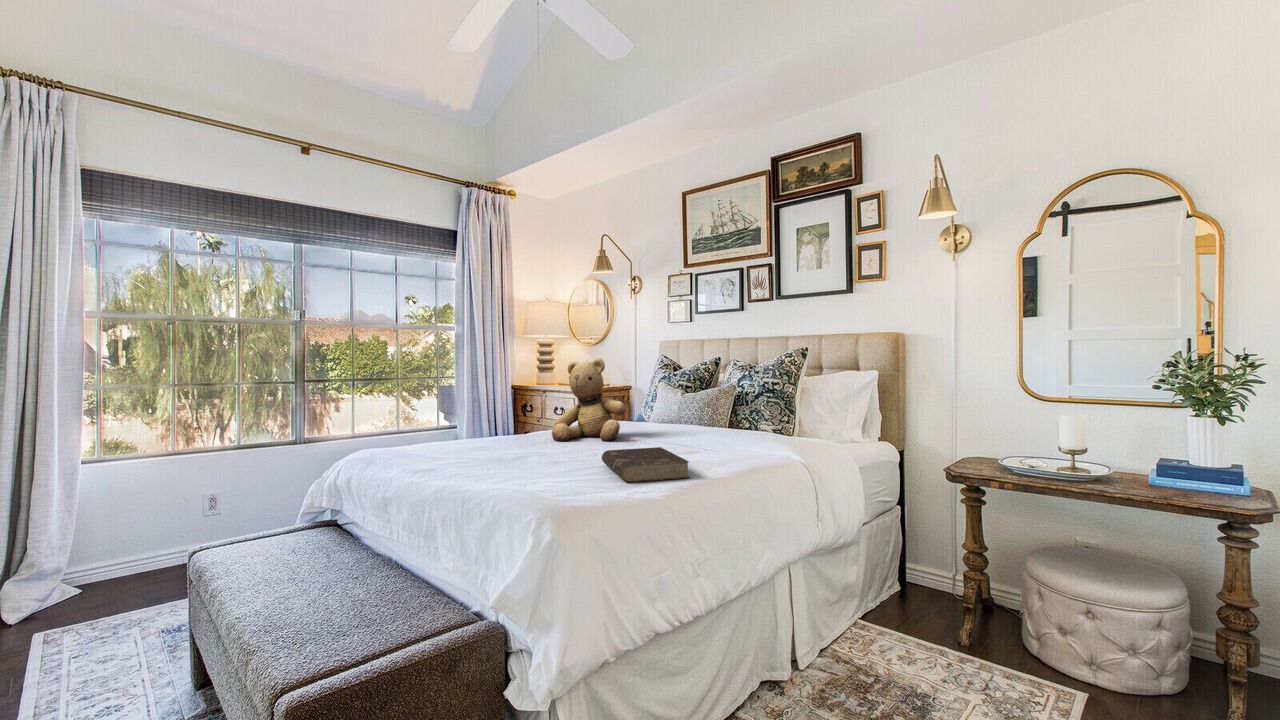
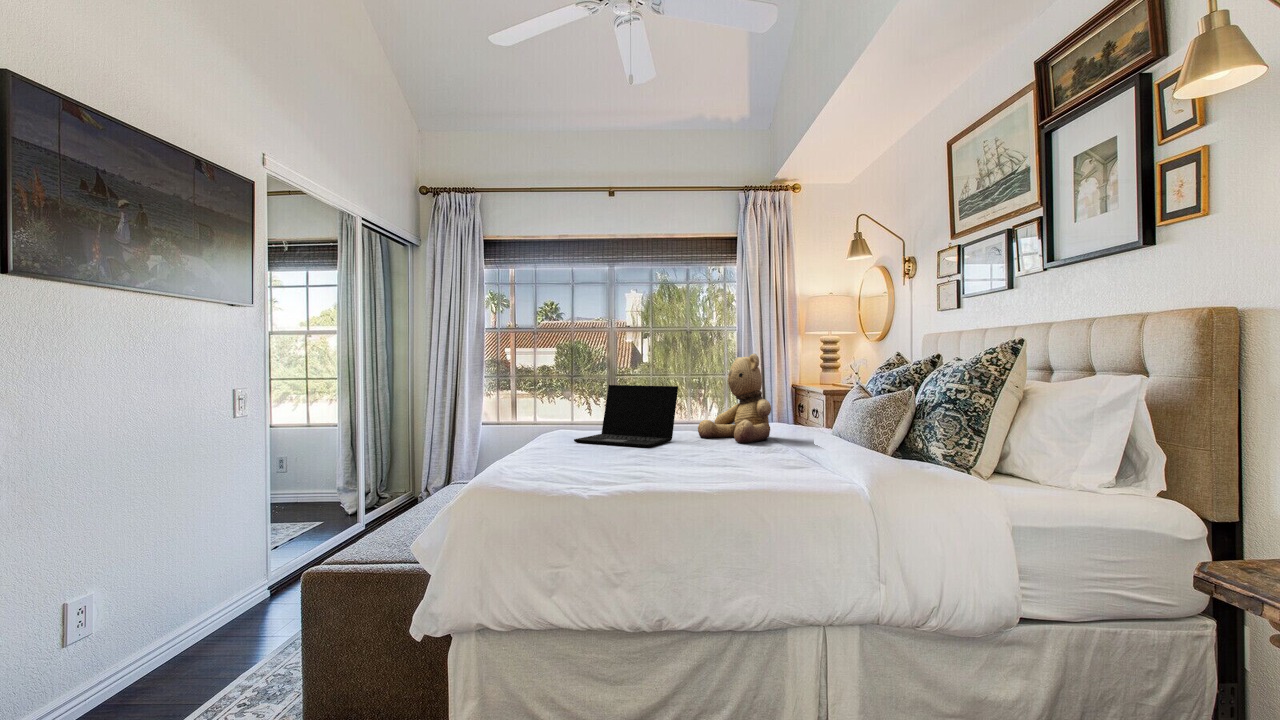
laptop: none [466,392,563,462] -> present [574,385,678,447]
book: present [602,447,690,482] -> none [591,444,700,479]

